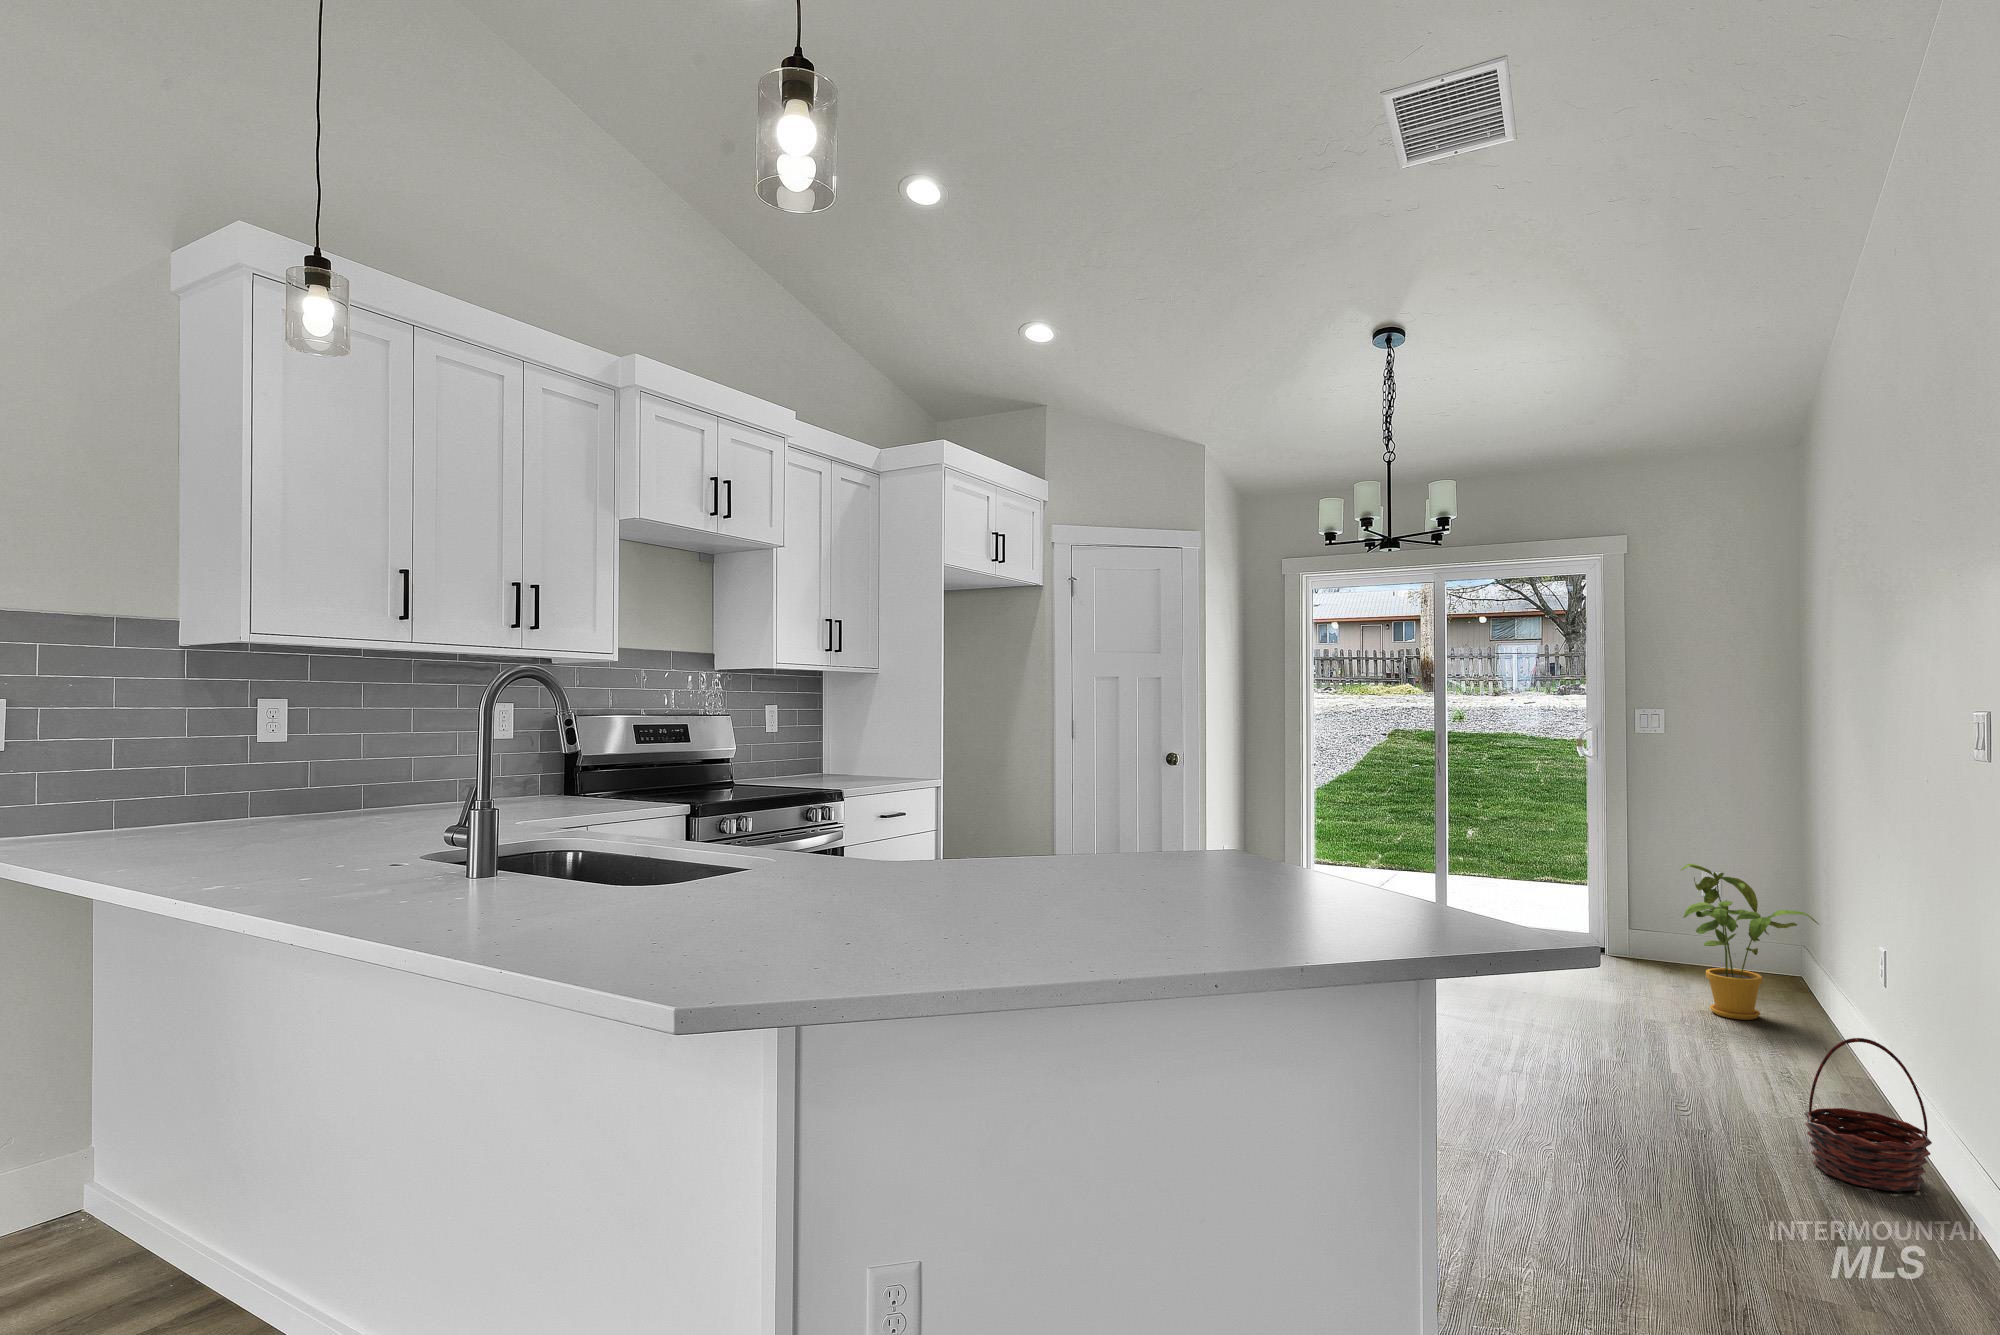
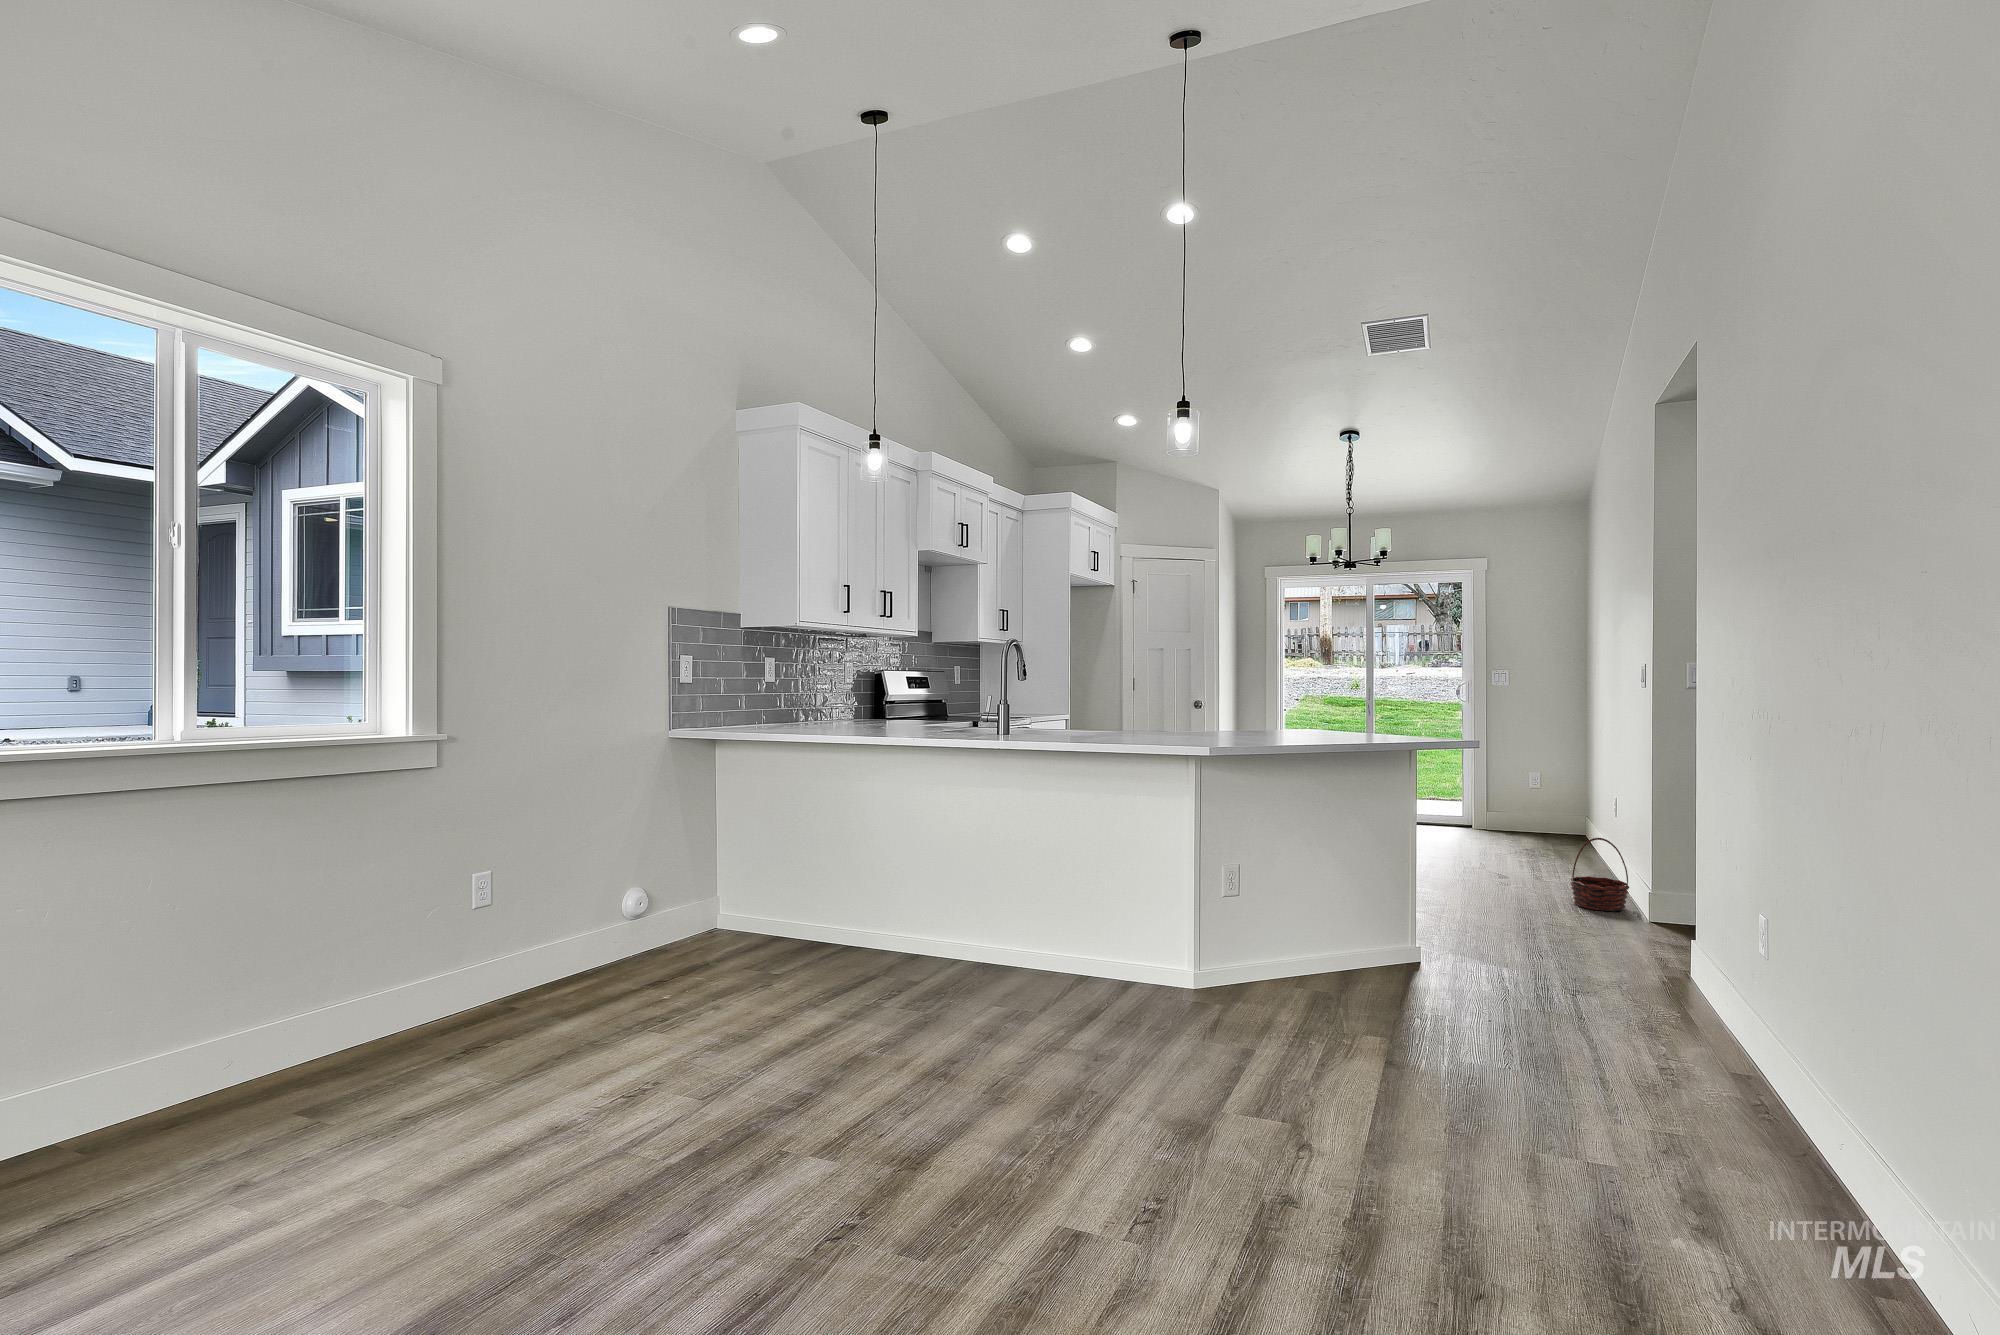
house plant: present [1681,864,1818,1020] -> none [1507,762,1585,853]

